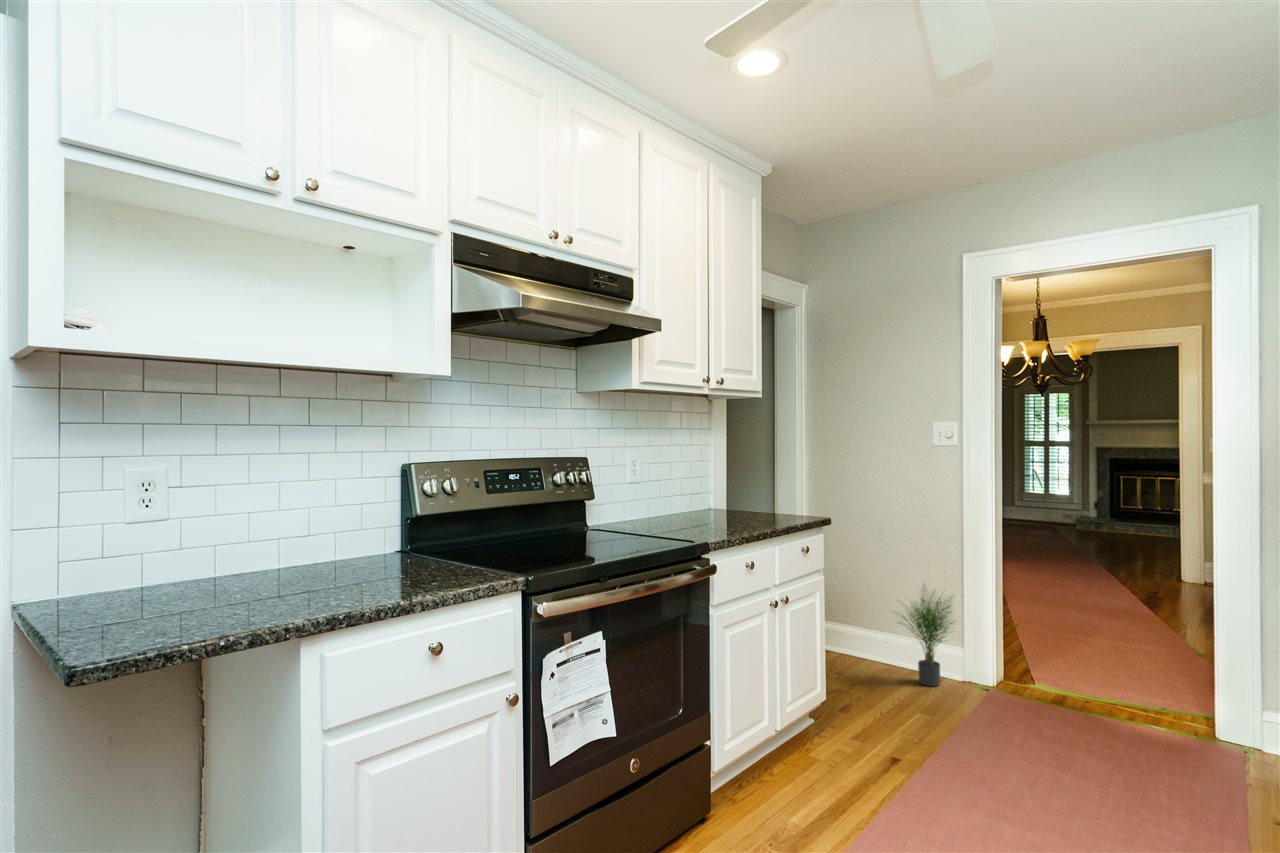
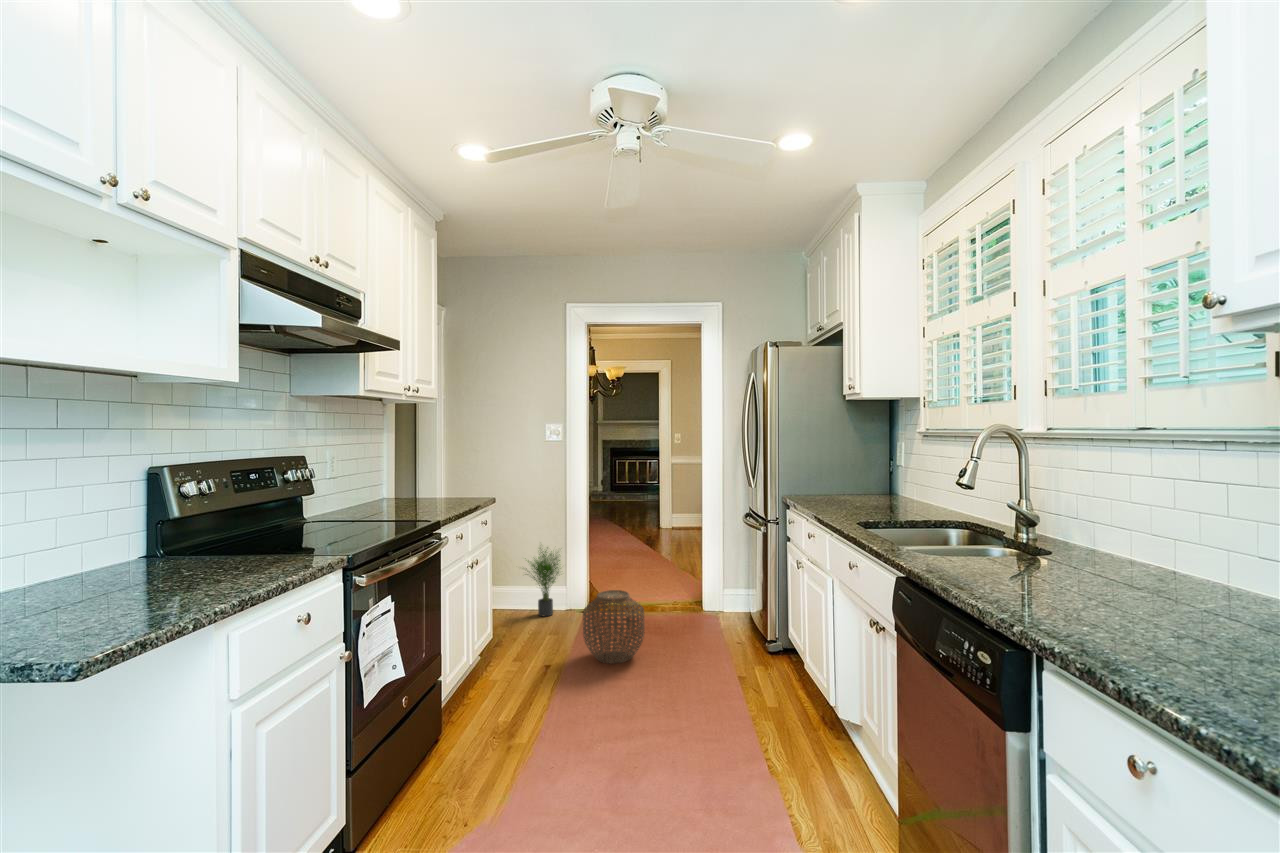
woven basket: none [950,674,1058,793] -> present [583,590,644,663]

